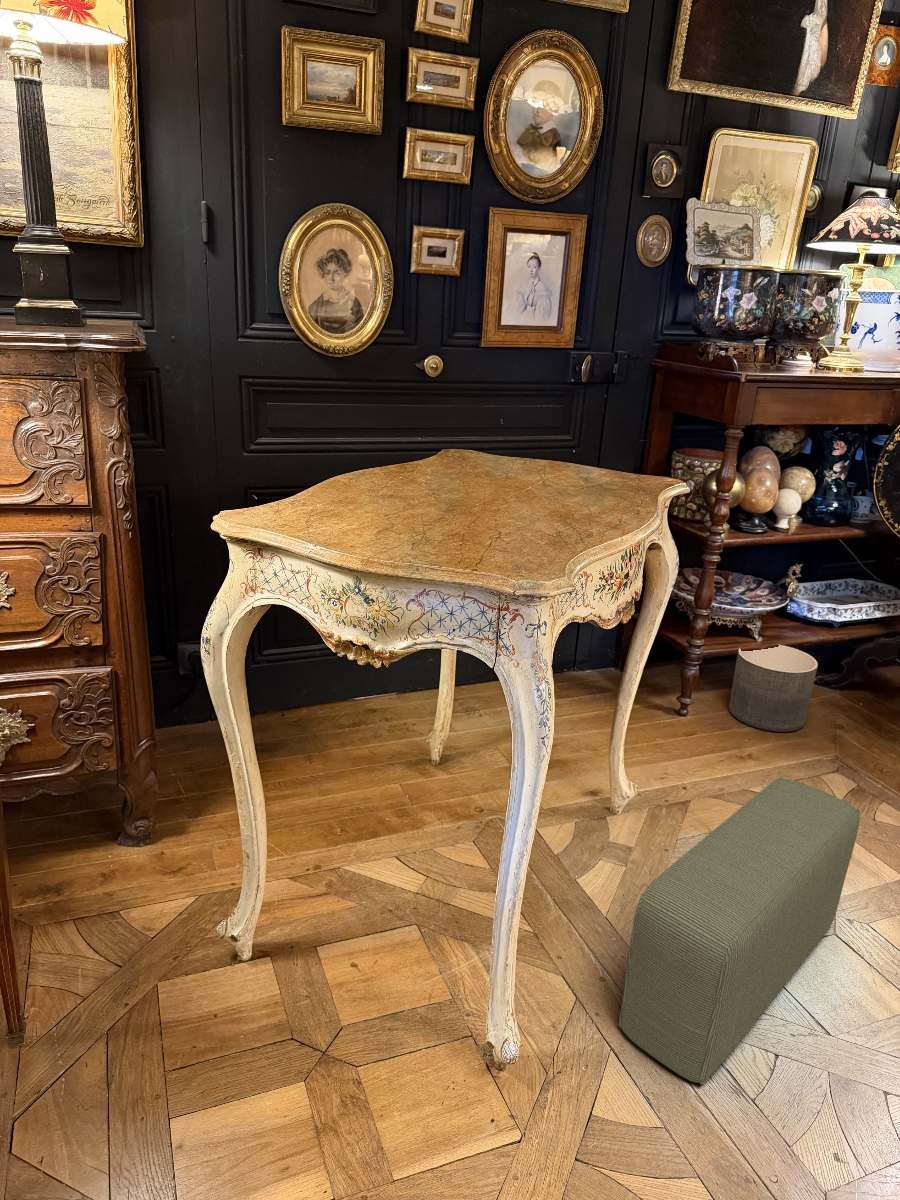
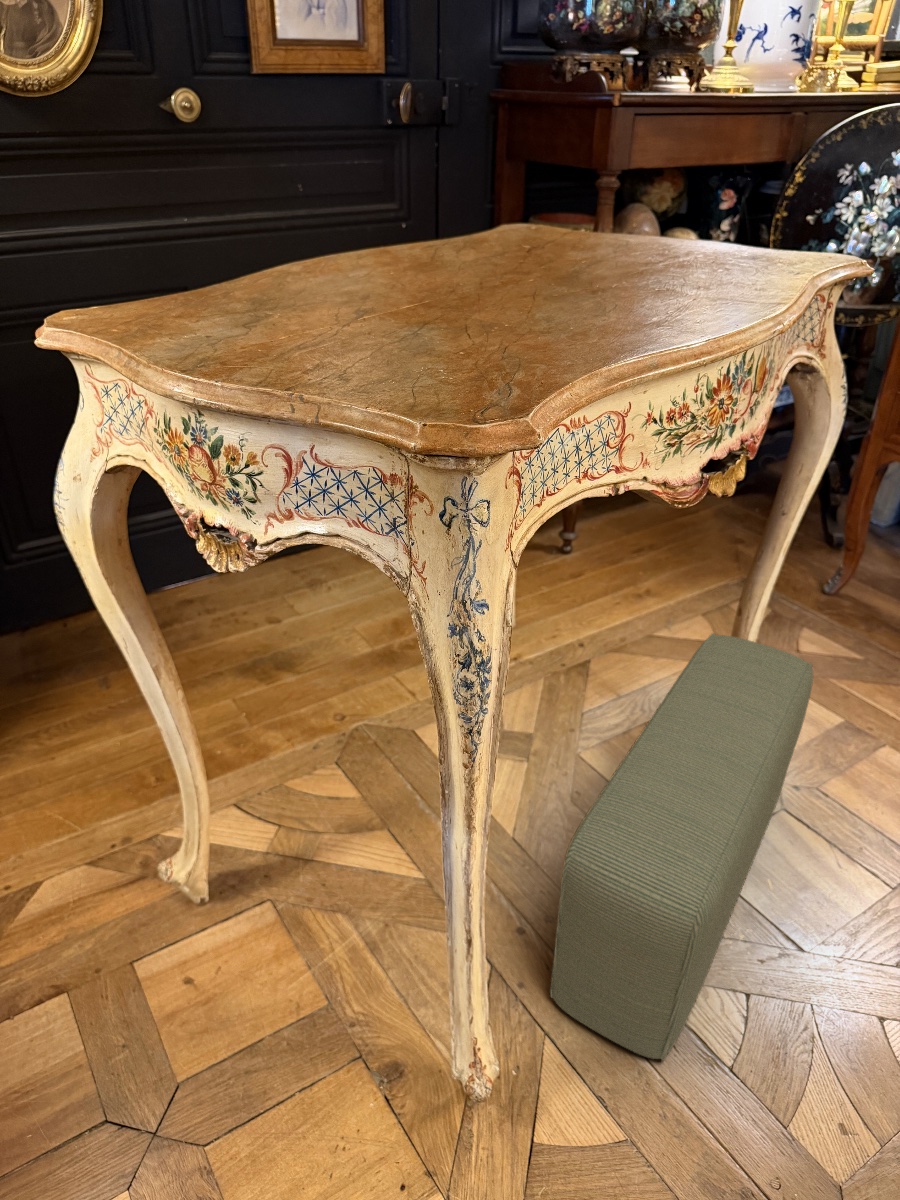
planter: present [729,644,818,732] -> none [618,453,716,556]

